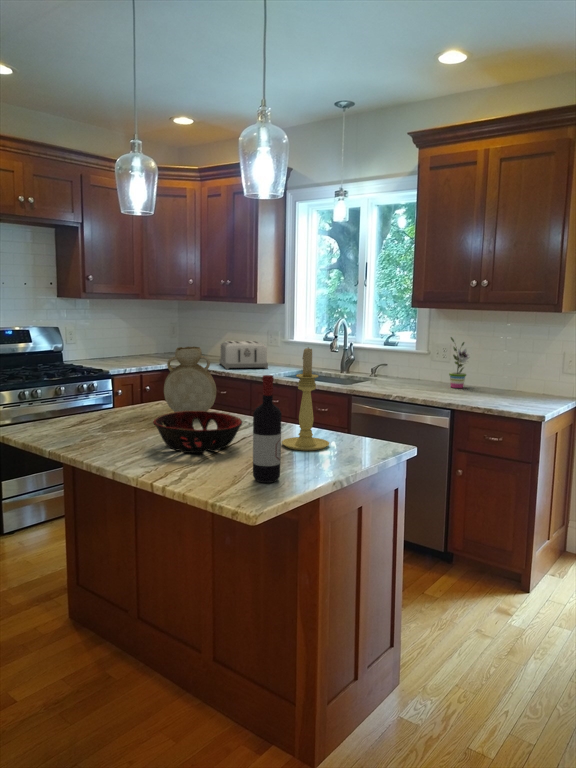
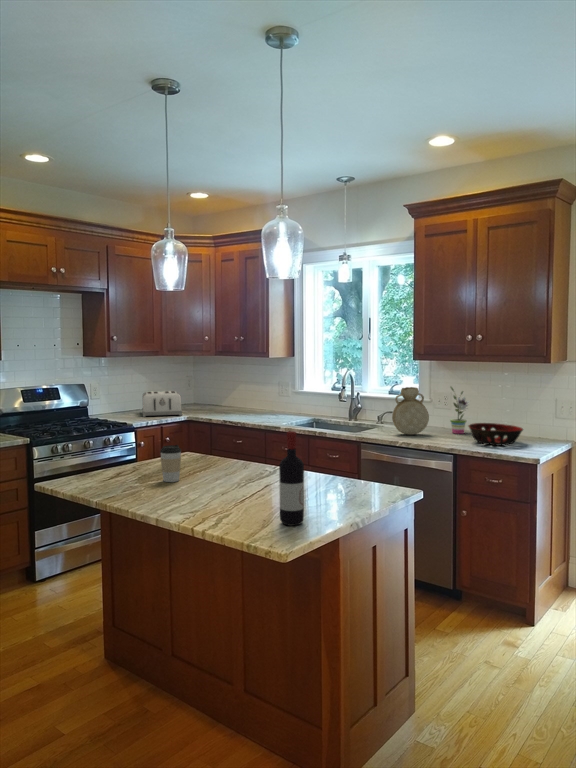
toaster: present [220,341,268,369] -> present [142,391,182,417]
vase: present [164,347,217,412] -> present [392,387,429,435]
candle holder: present [282,348,329,451] -> none [302,403,344,496]
coffee cup: none [126,391,150,431] -> present [160,445,181,482]
decorative bowl: present [153,411,242,453] -> present [469,423,523,446]

